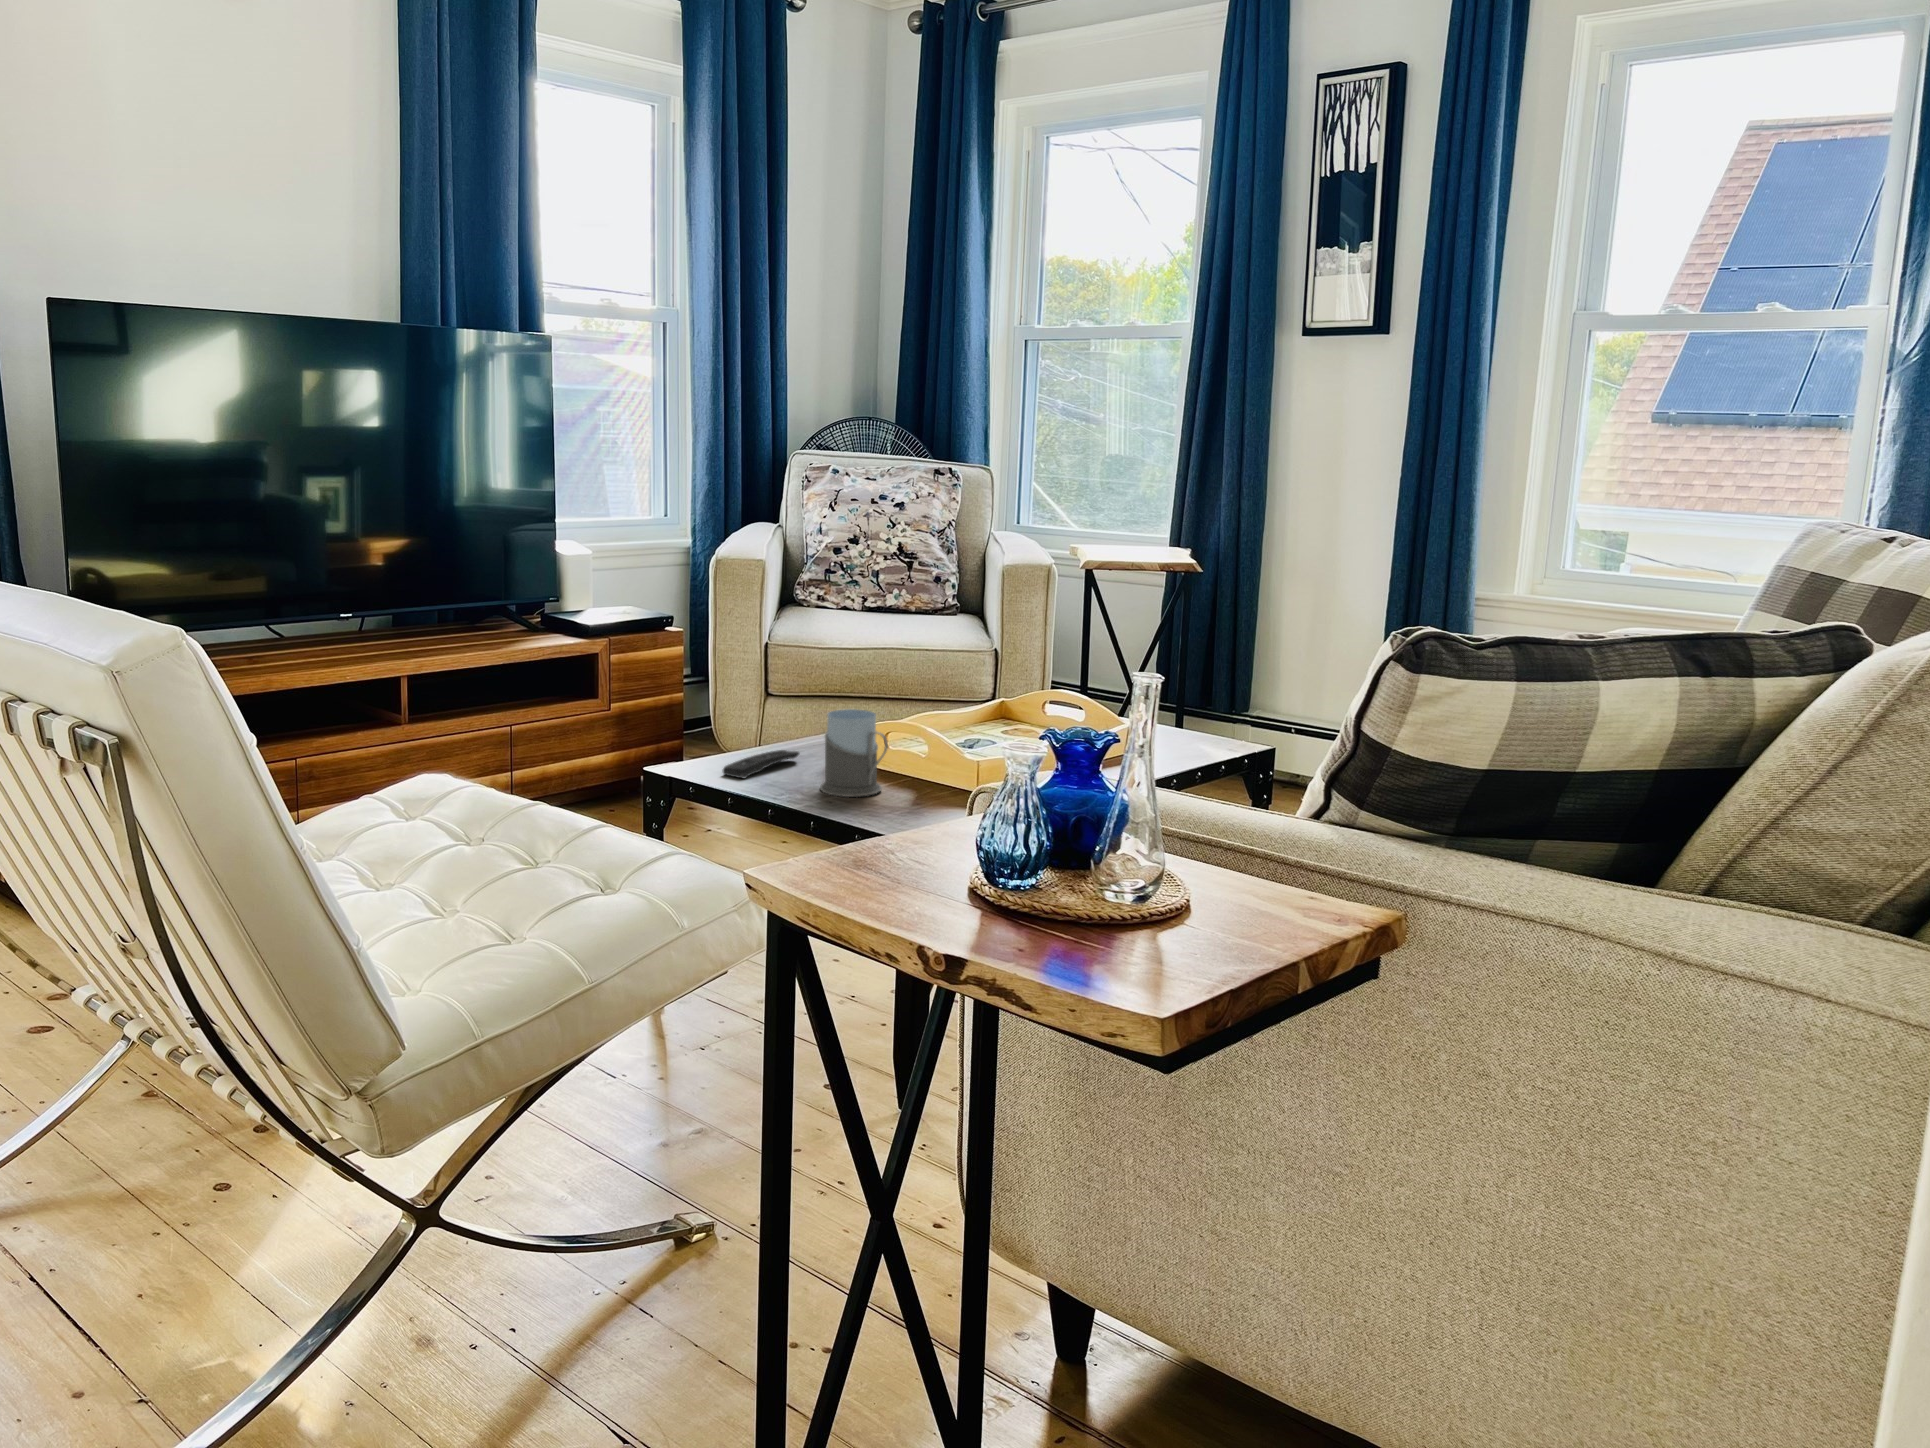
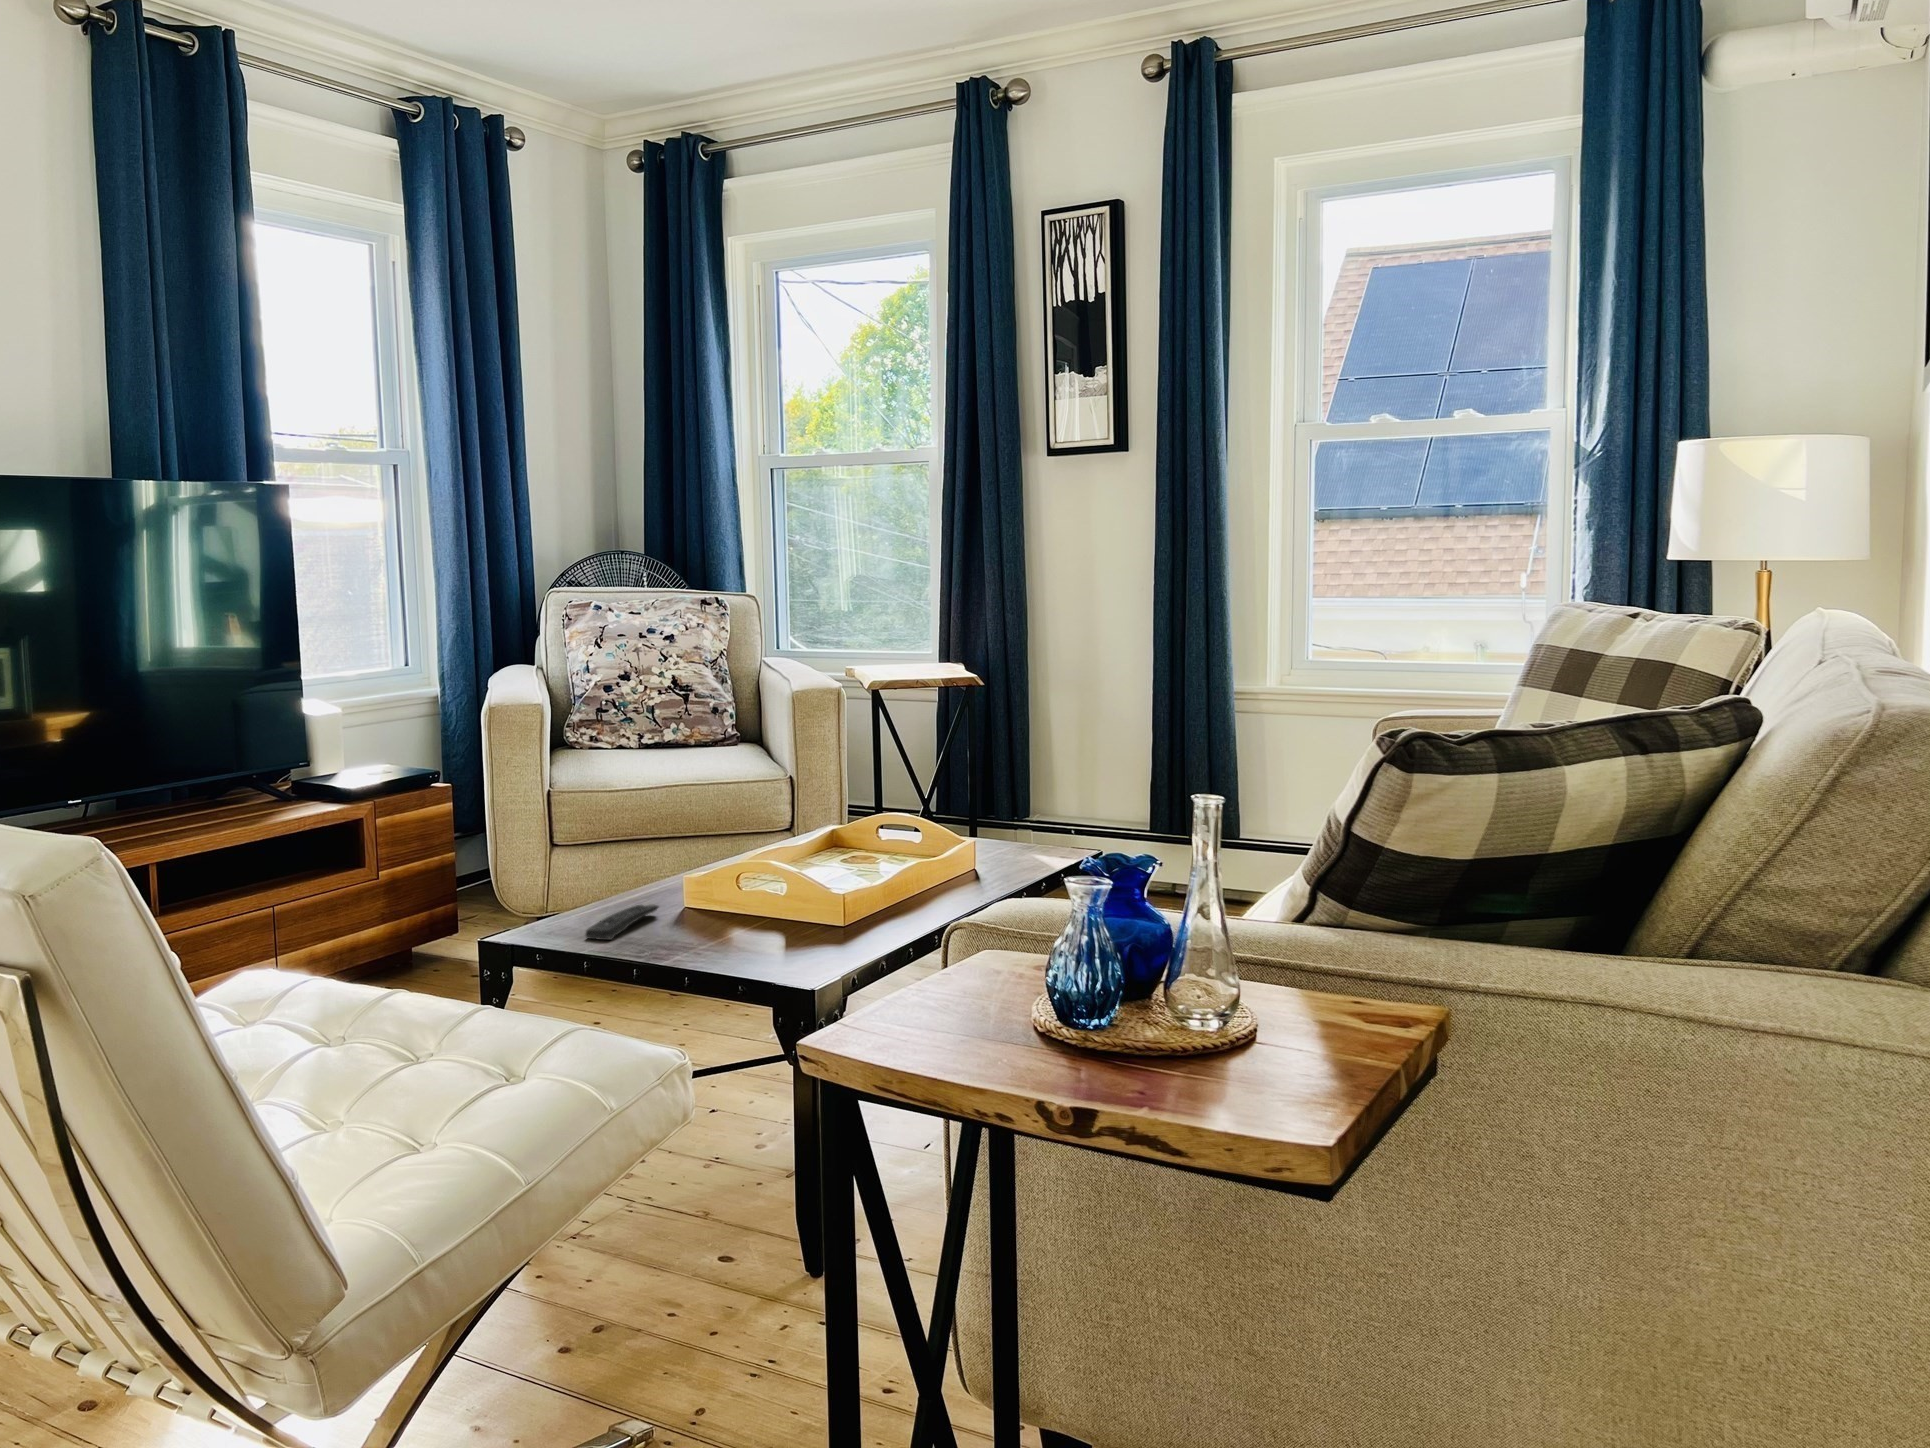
mug: present [820,709,888,797] -> none [696,855,769,948]

